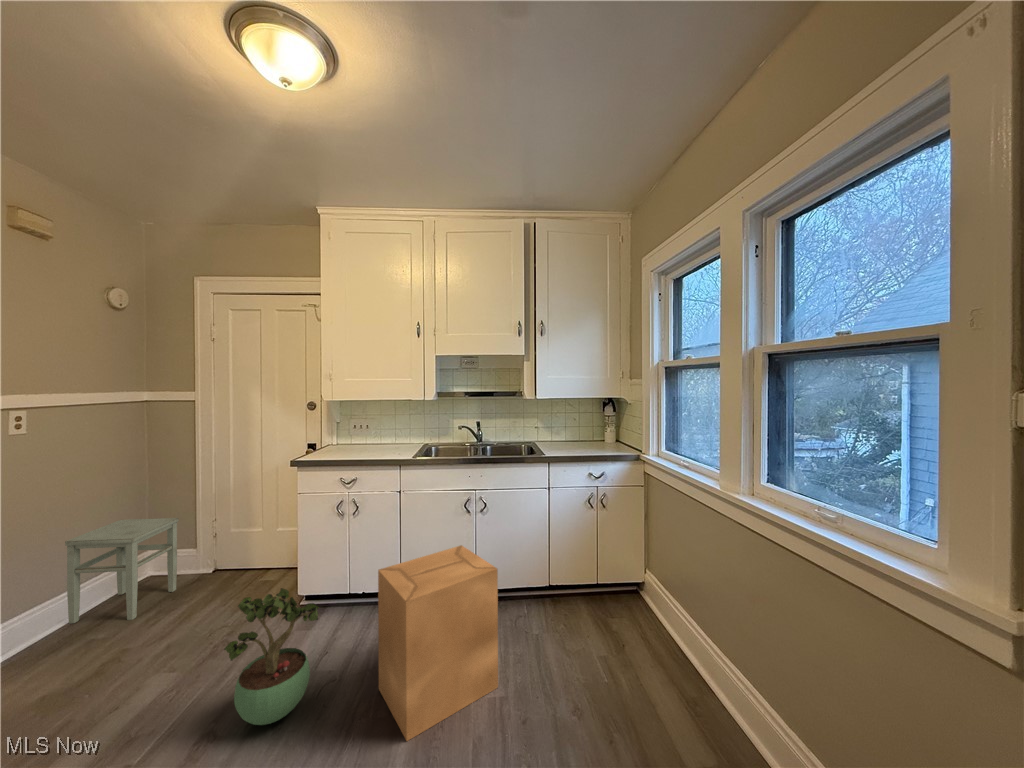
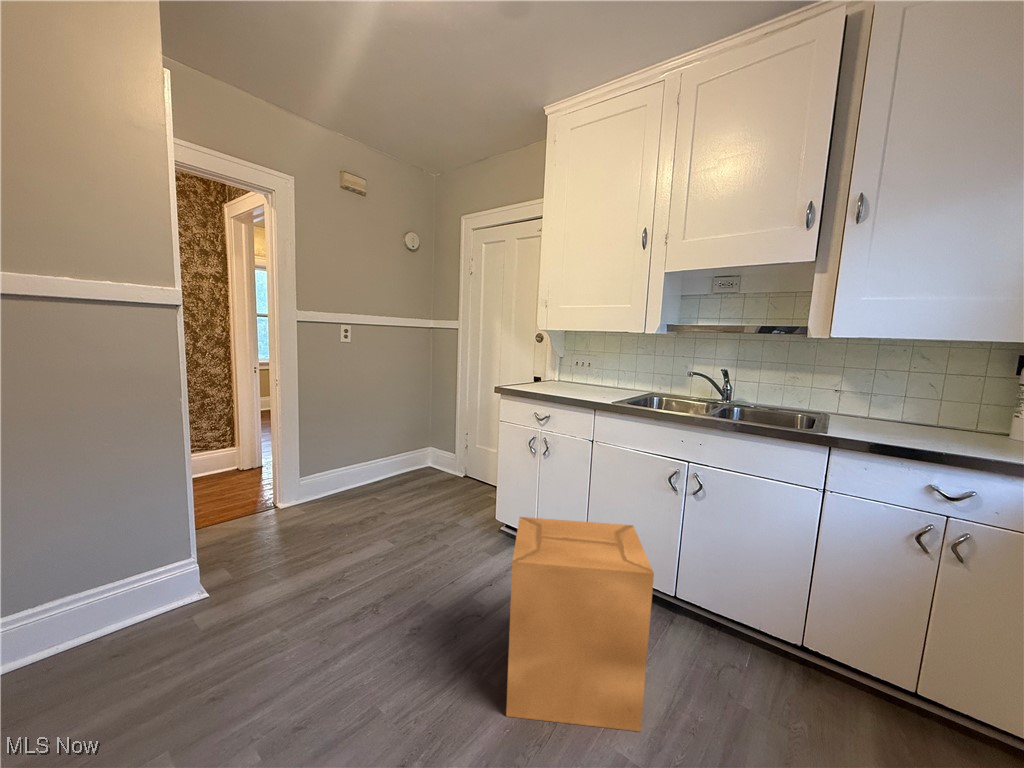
stool: present [65,518,179,624] -> none [372,419,437,495]
potted plant: present [224,588,319,725] -> none [395,499,461,620]

